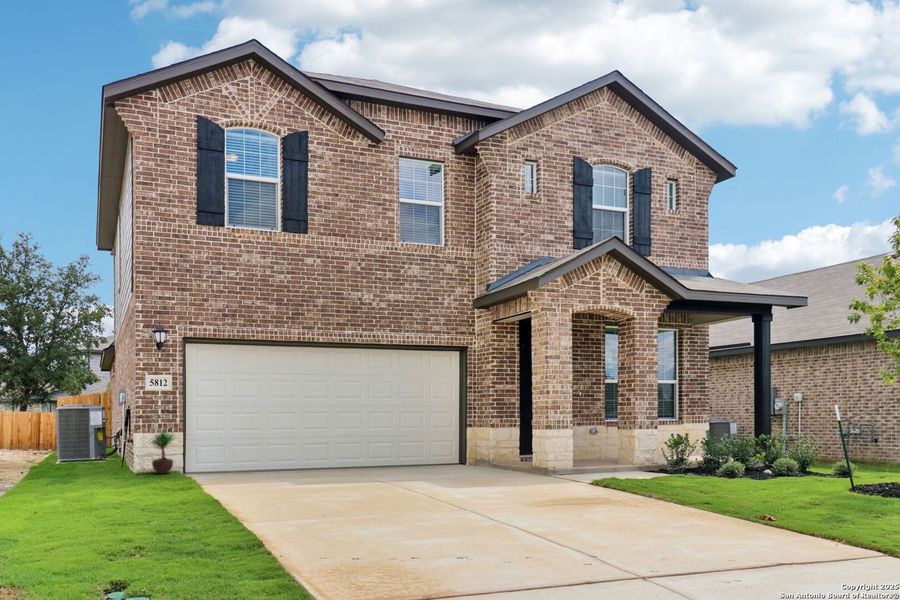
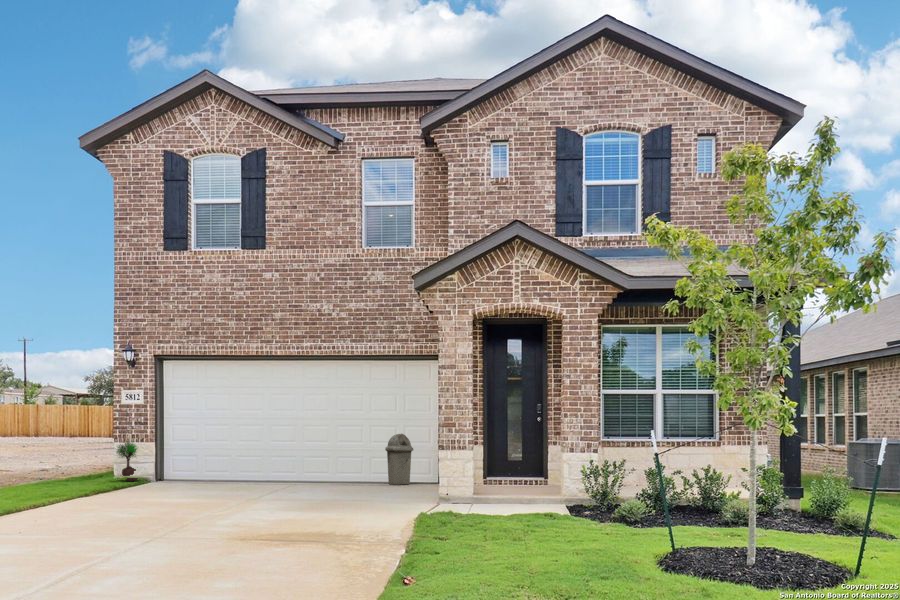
trash can: none [420,417,446,464] -> present [385,434,413,485]

